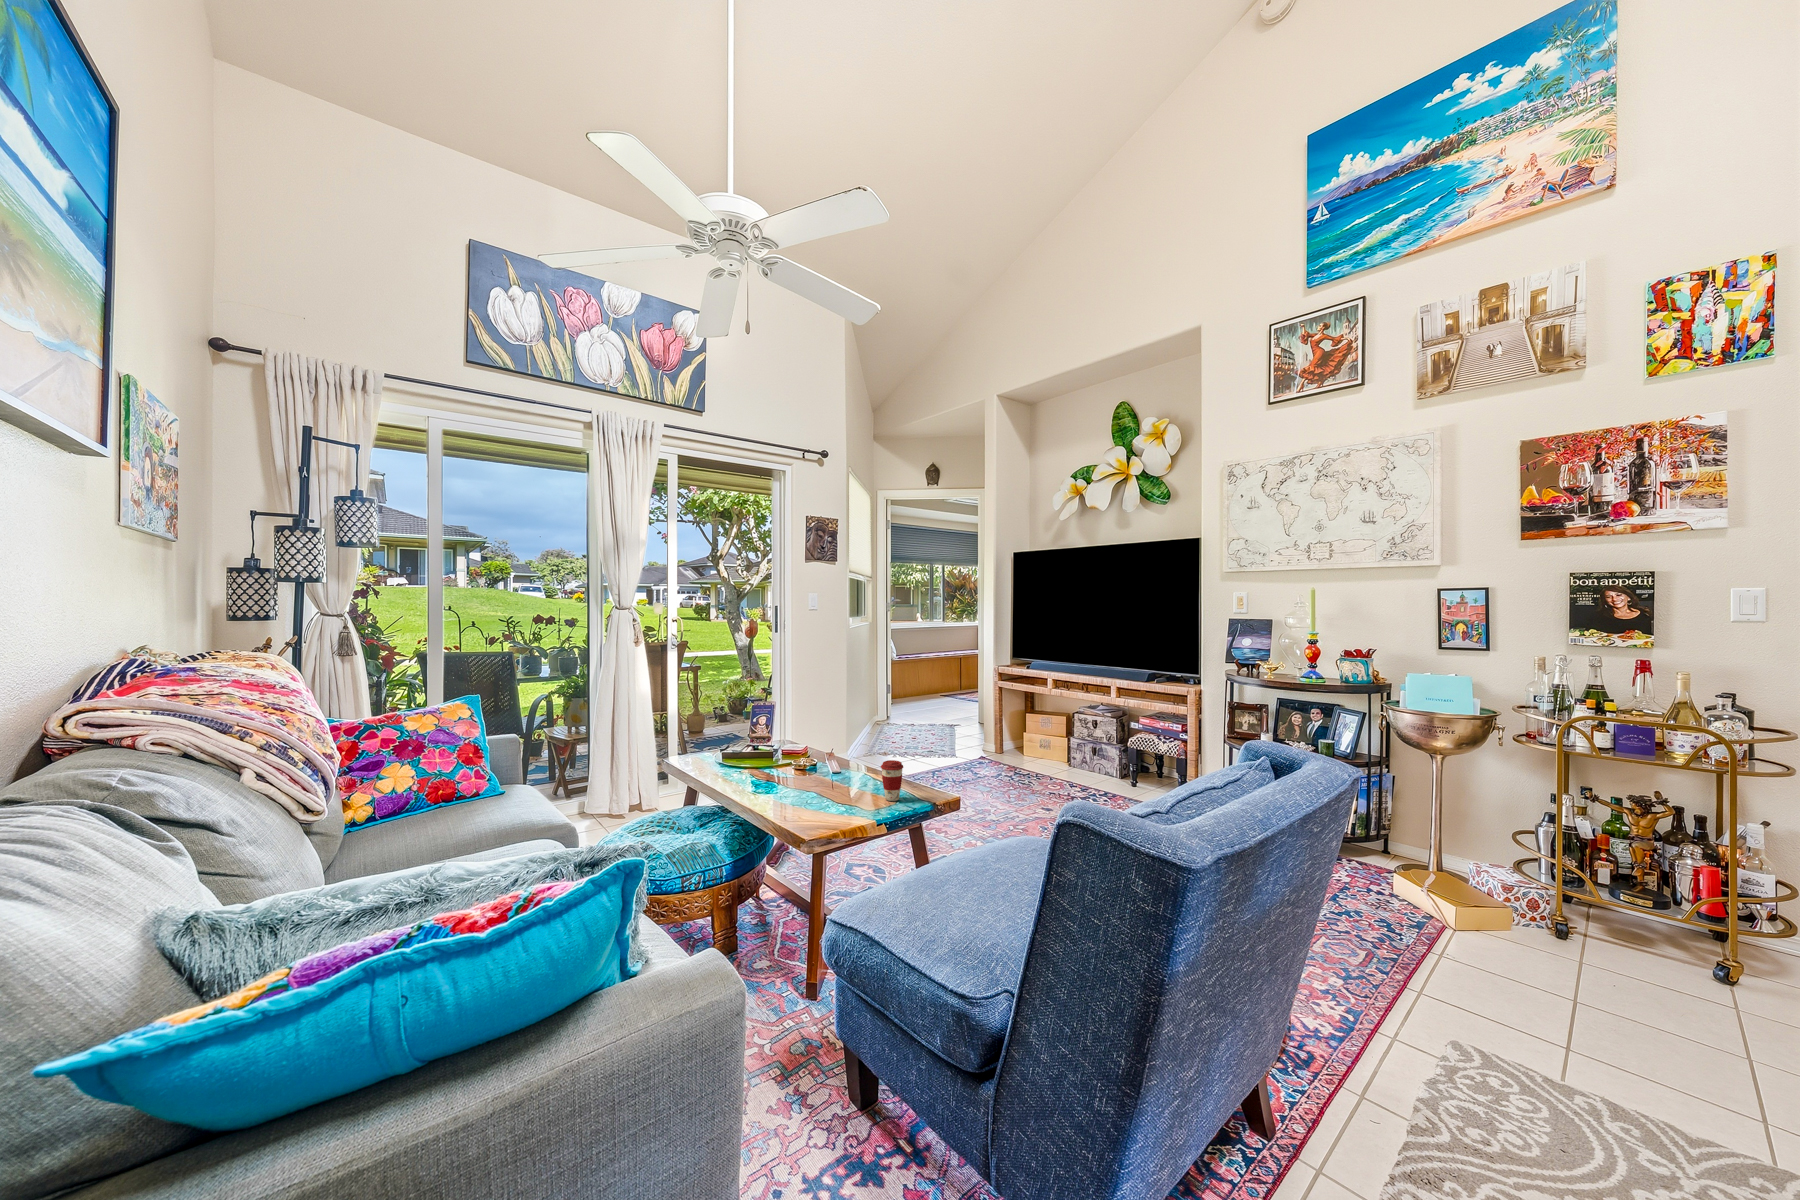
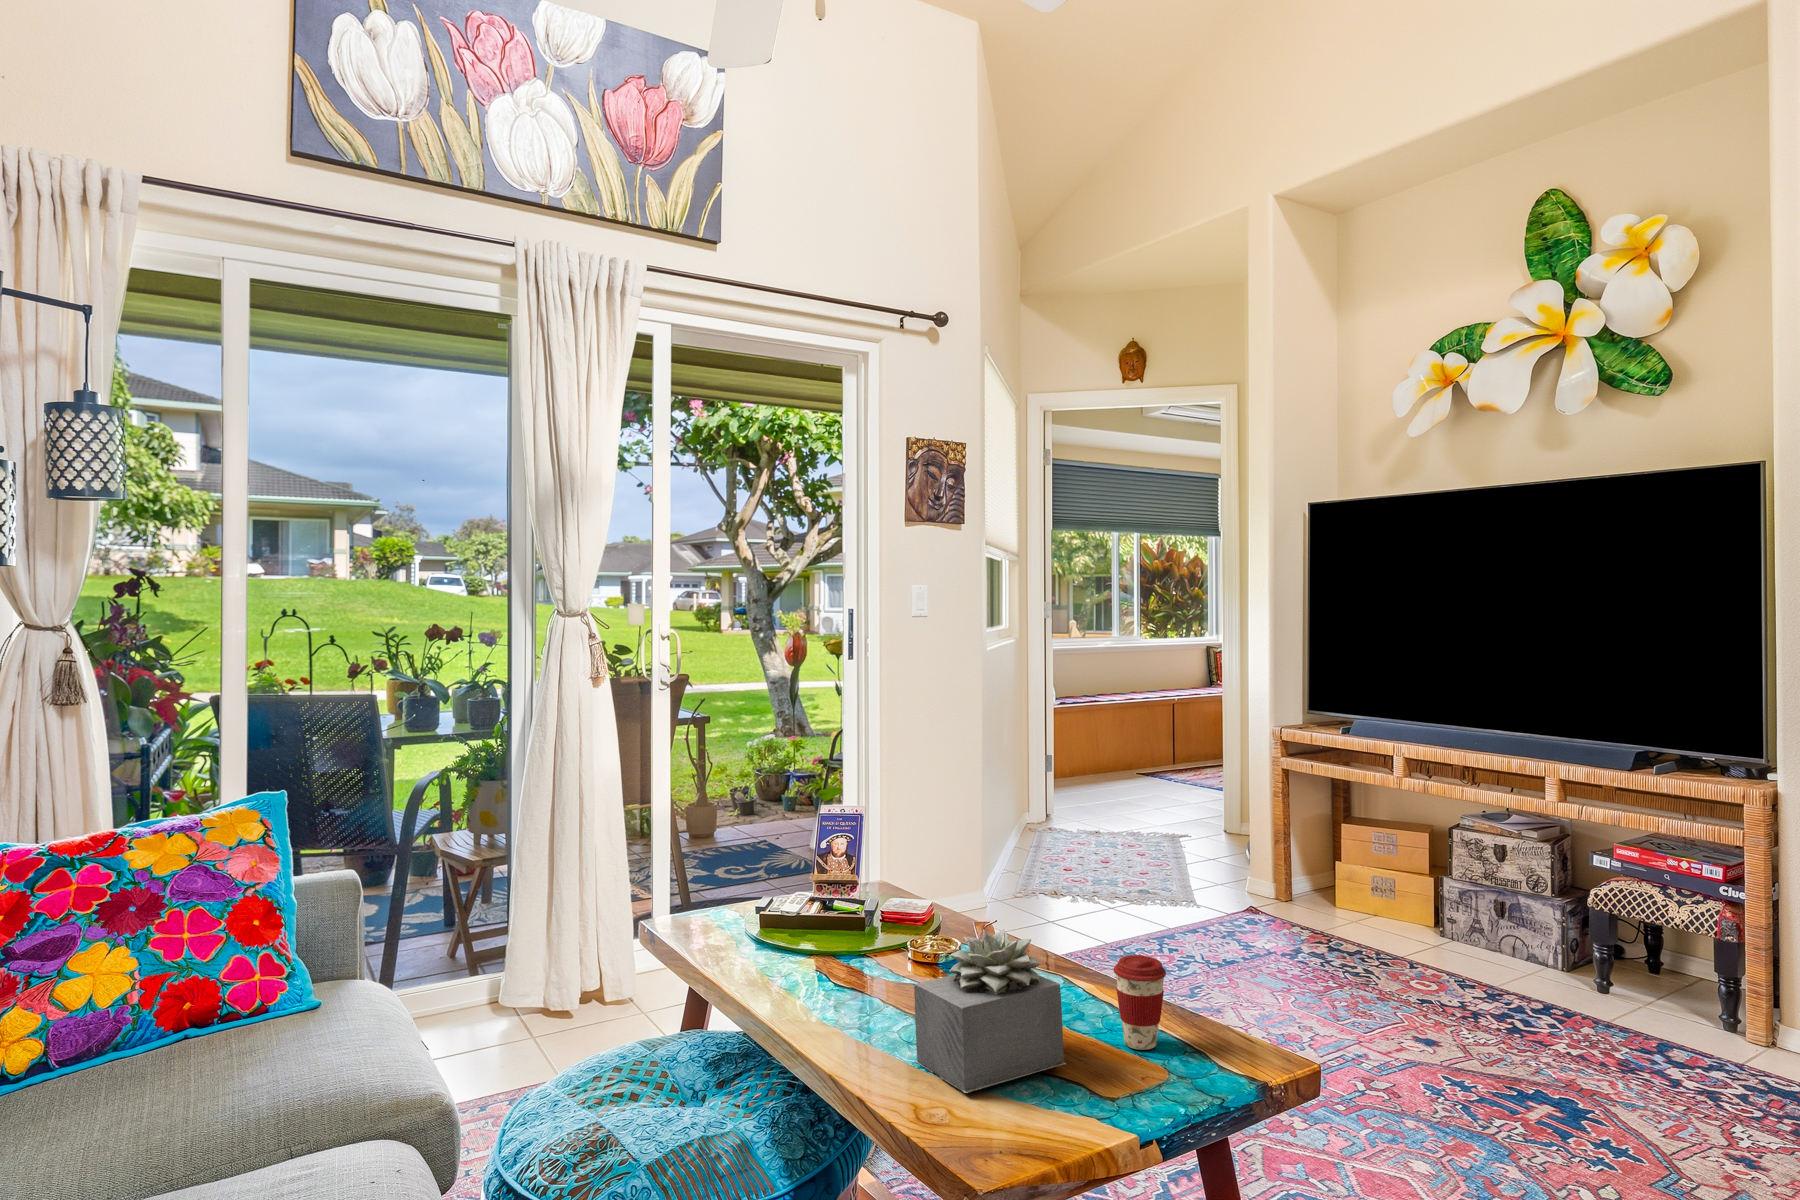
succulent plant: none [790,749,857,818] -> present [914,929,1066,1093]

